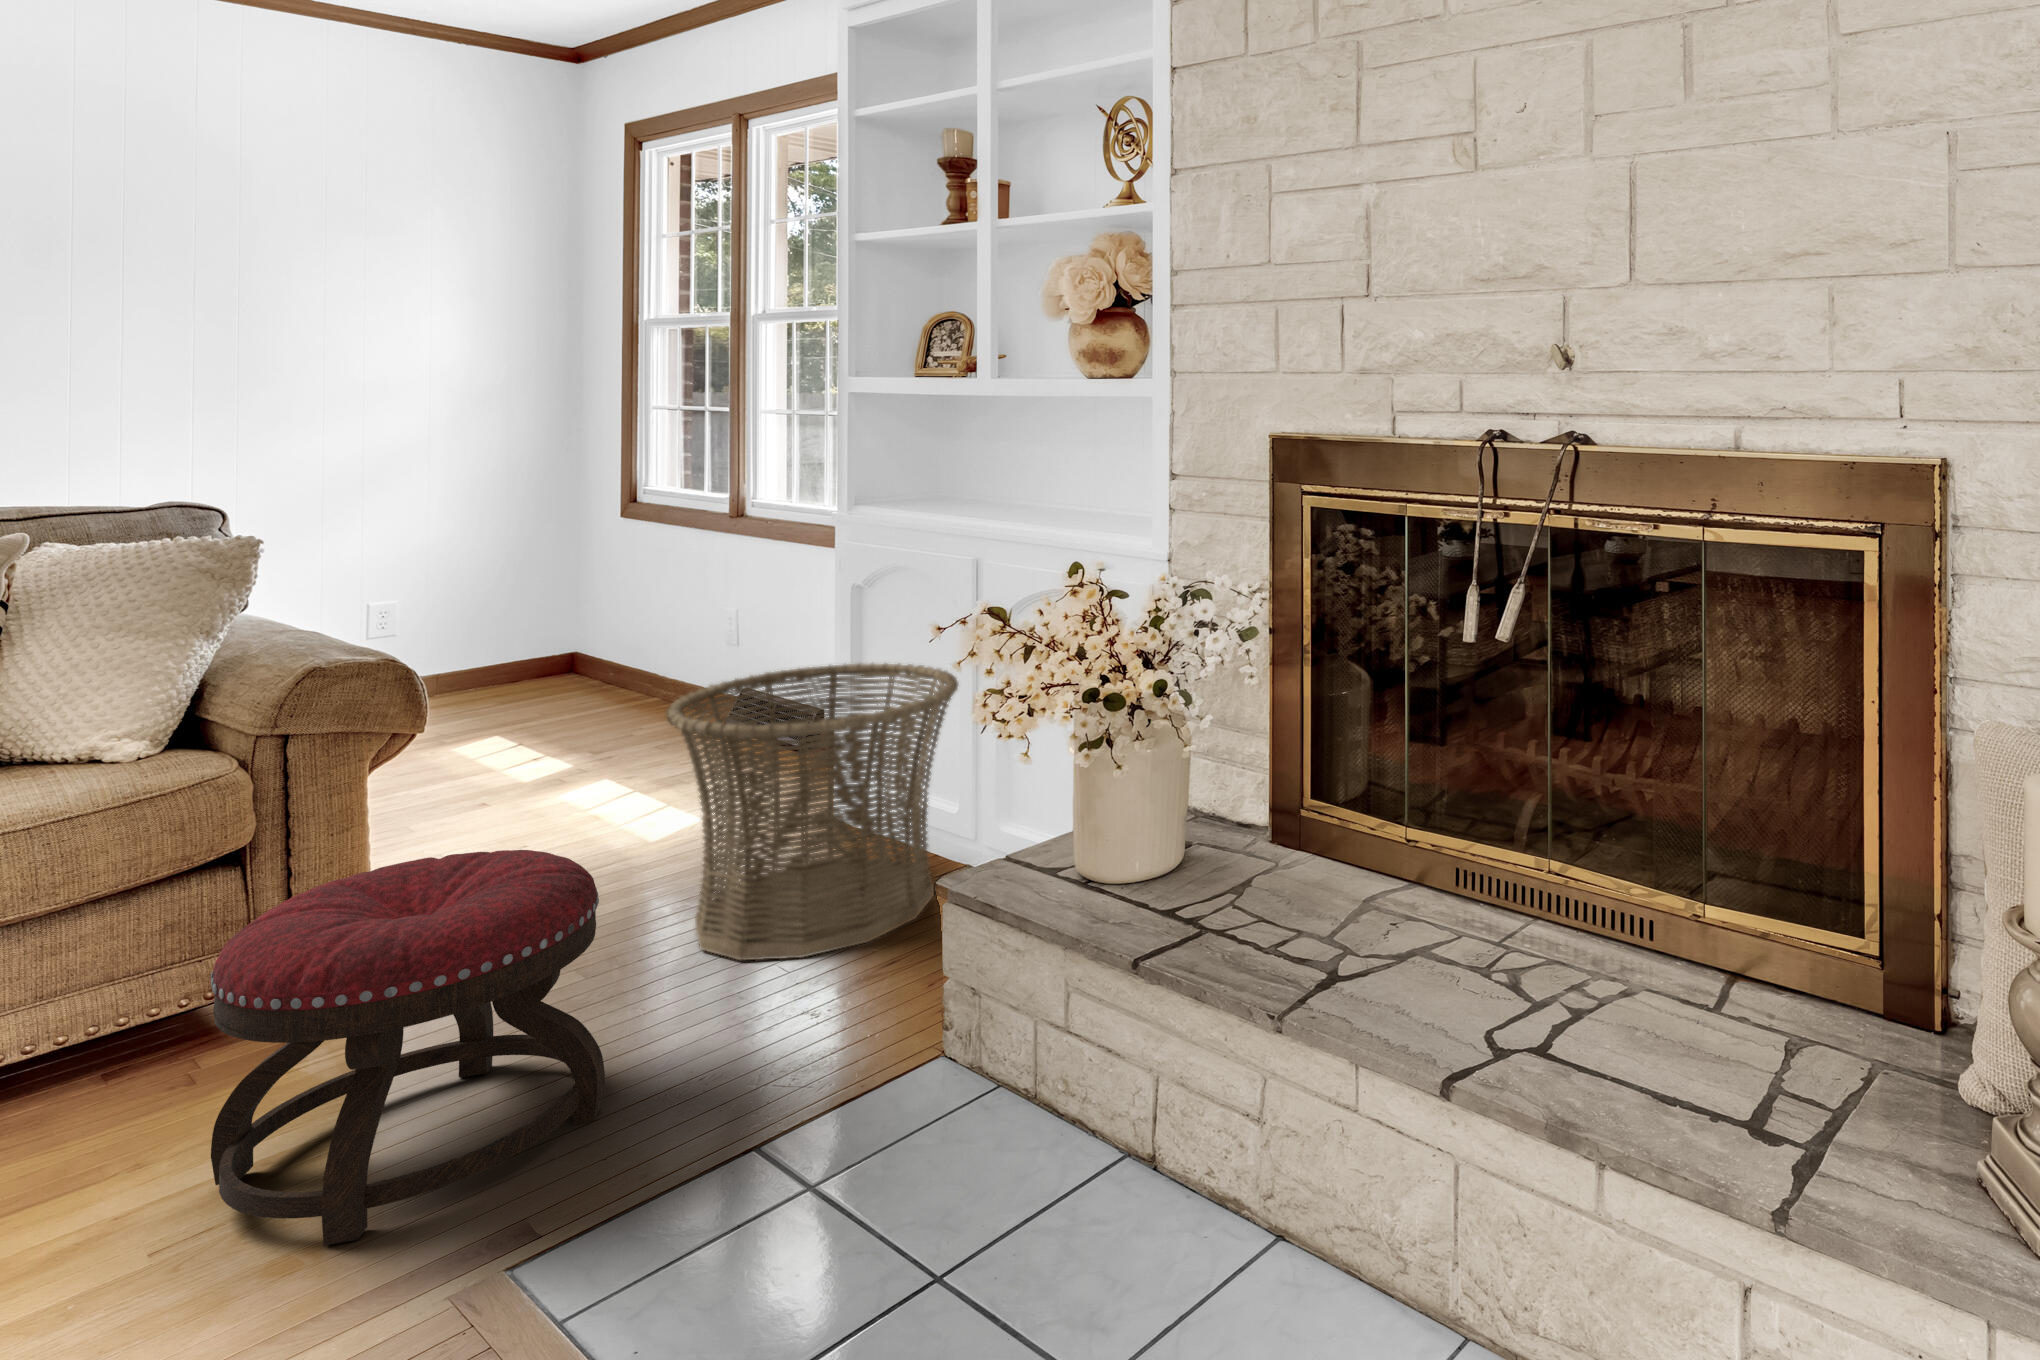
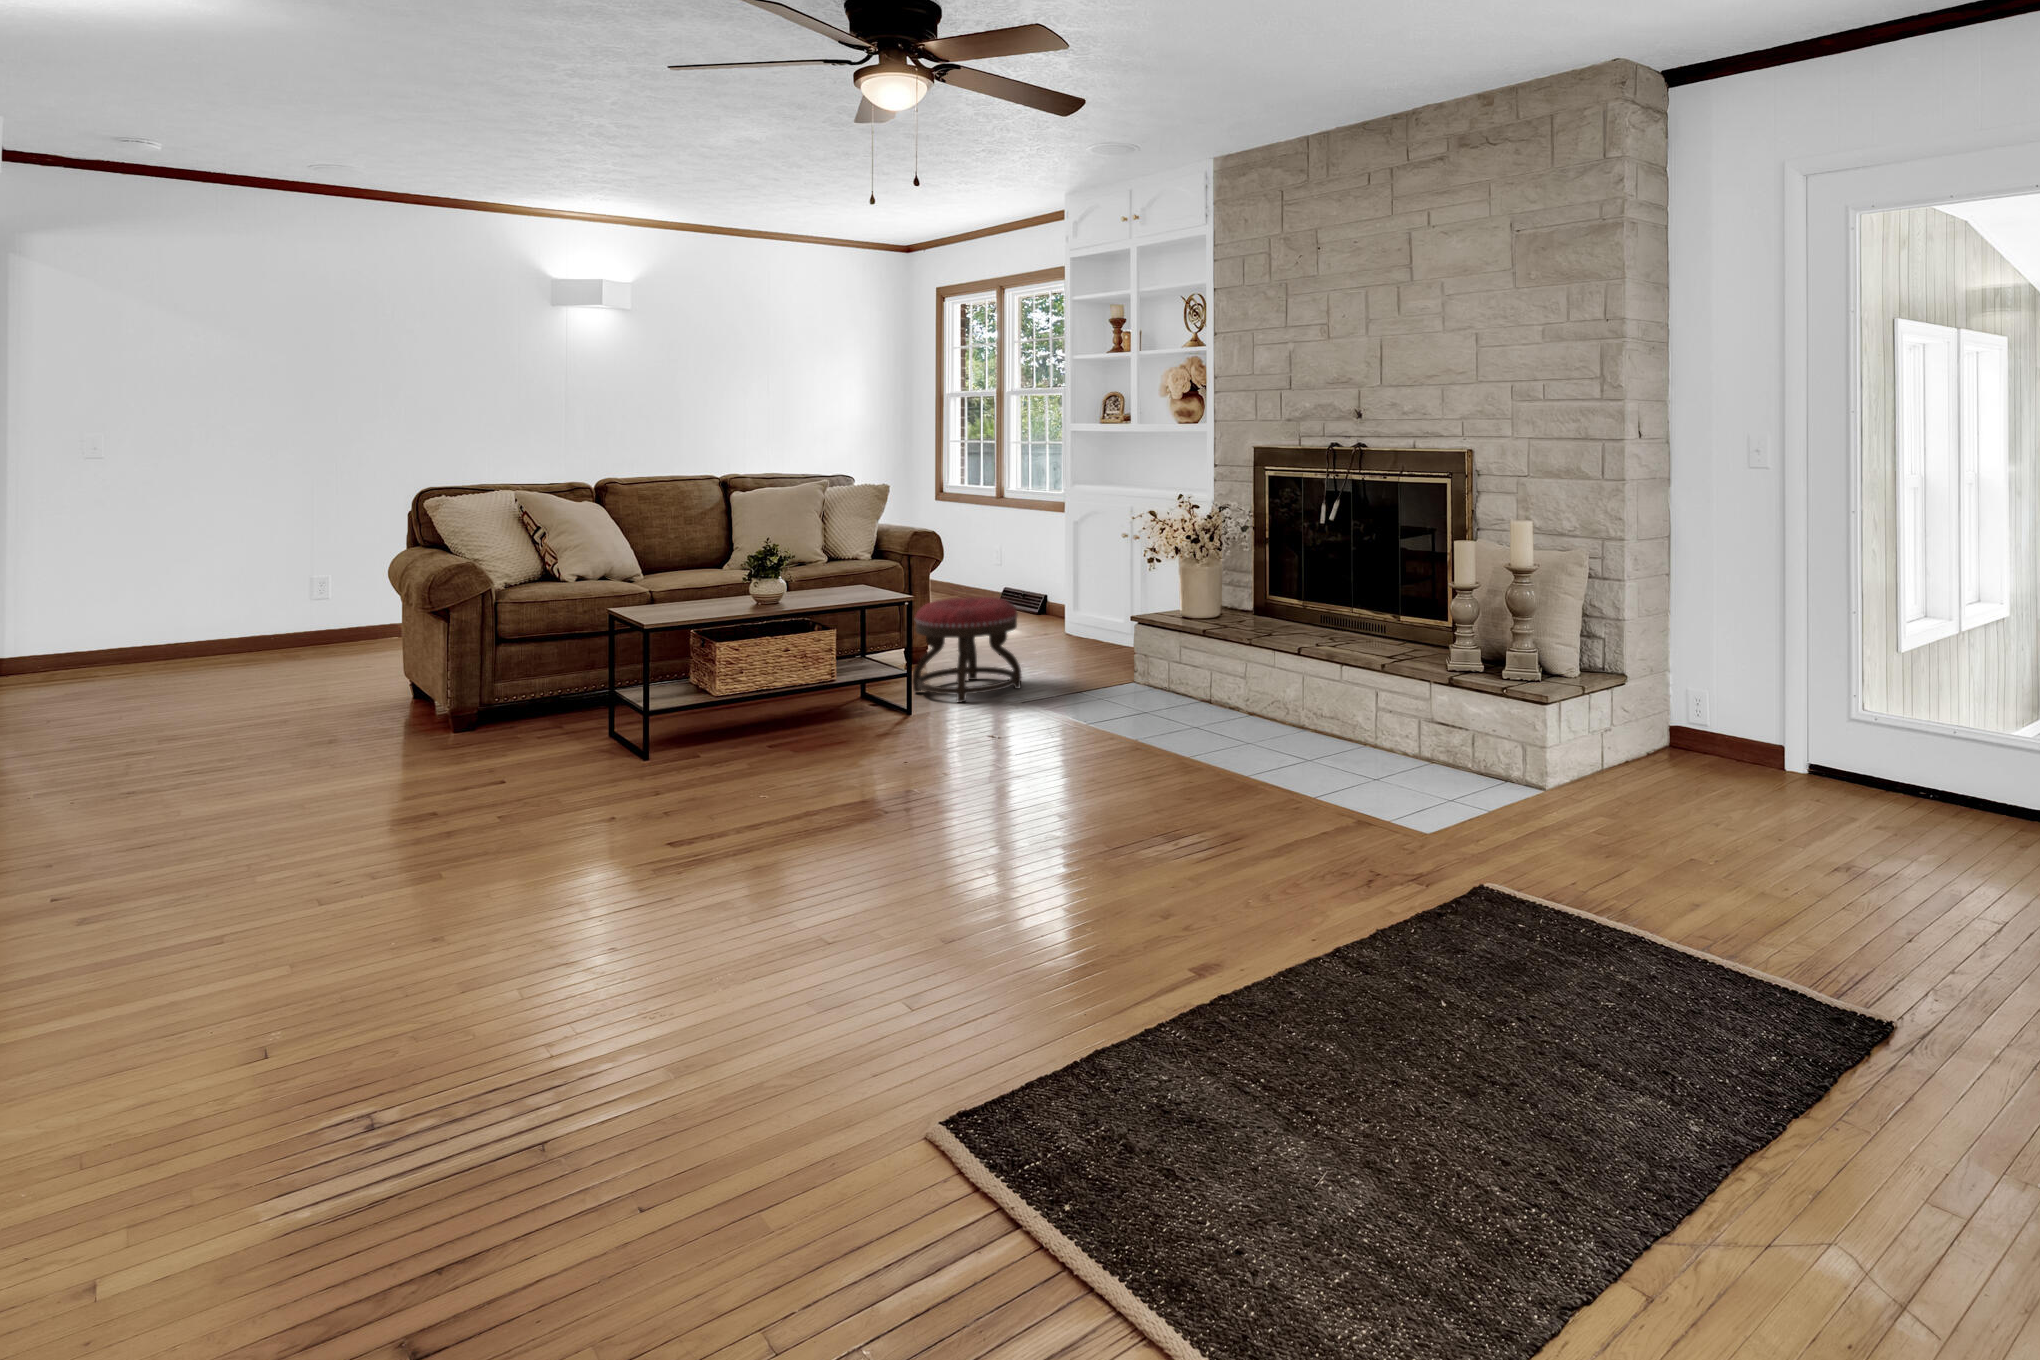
basket: present [666,663,958,960] -> none [1016,552,1127,662]

